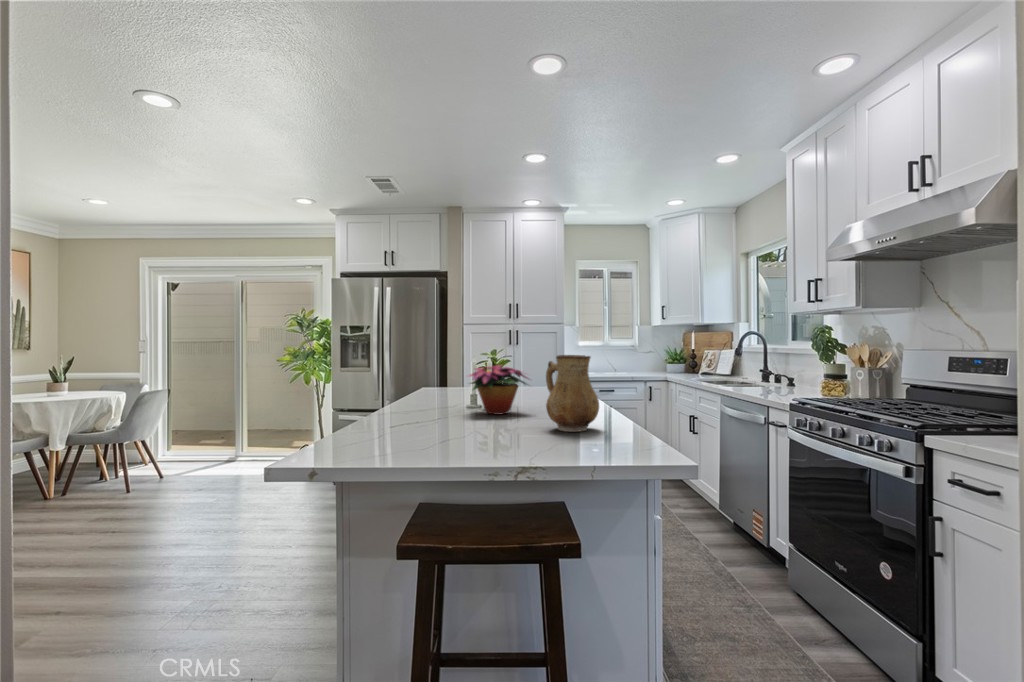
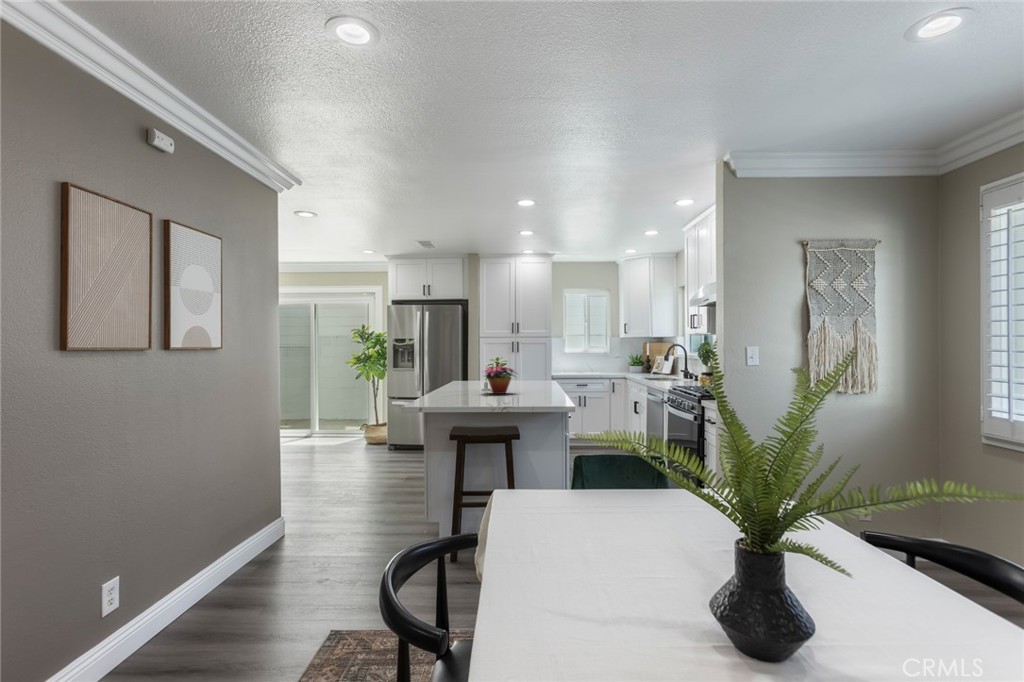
ceramic pitcher: present [546,355,599,432] -> none [523,360,551,400]

